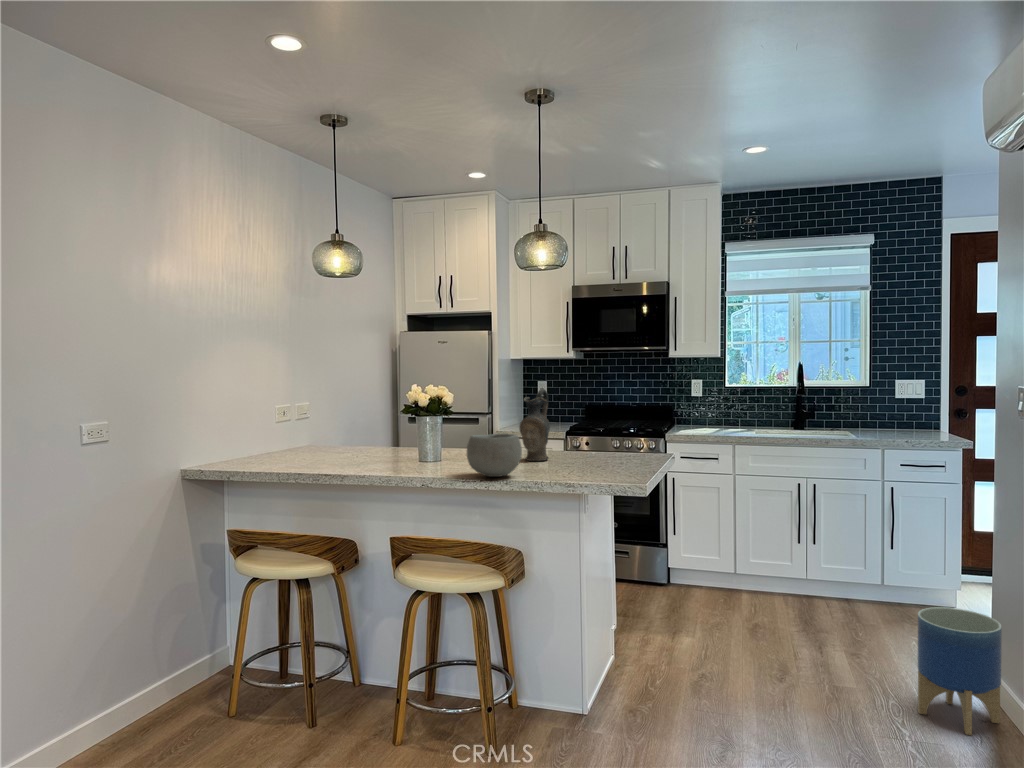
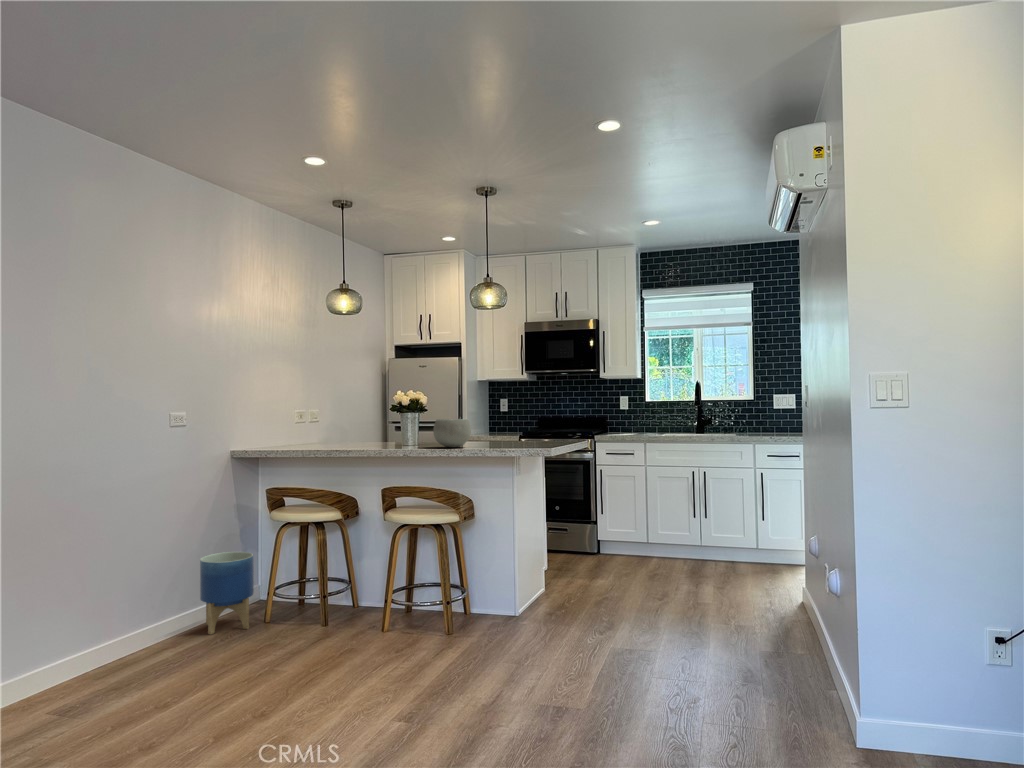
ceramic pitcher: present [519,389,550,461] -> none [474,393,495,443]
planter: present [918,607,1002,735] -> present [200,552,254,634]

